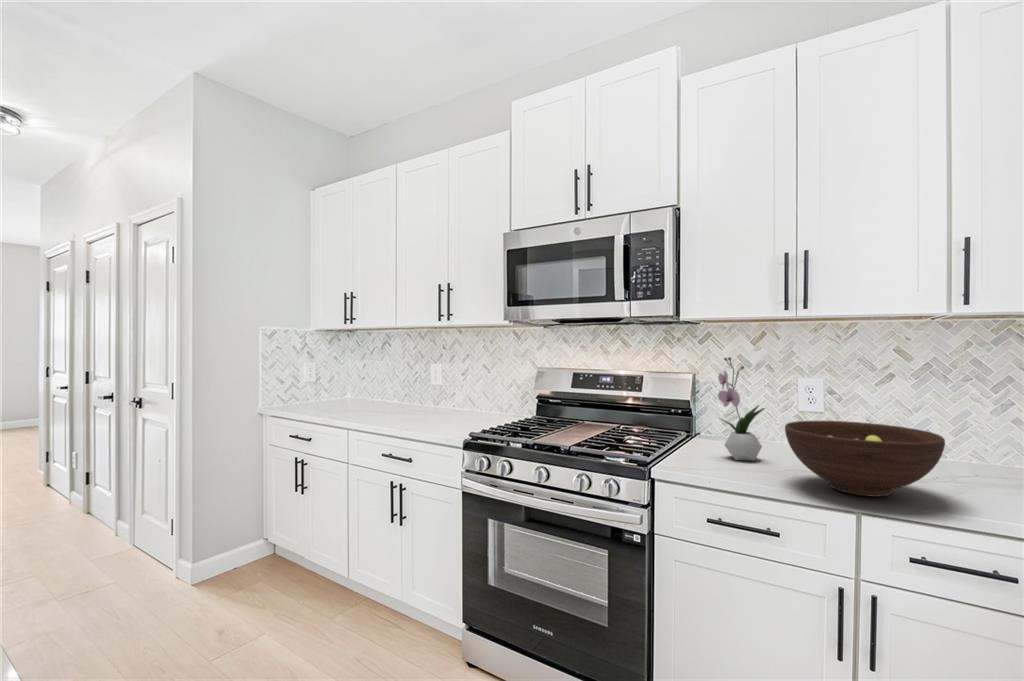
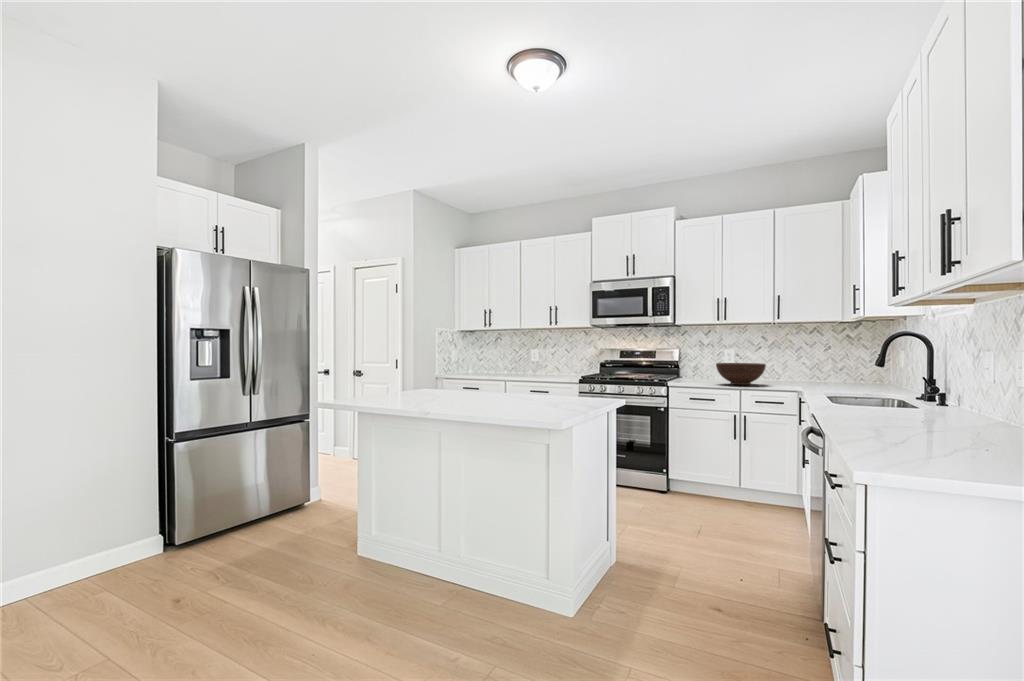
flower arrangement: present [718,357,764,461] -> none [691,340,710,382]

